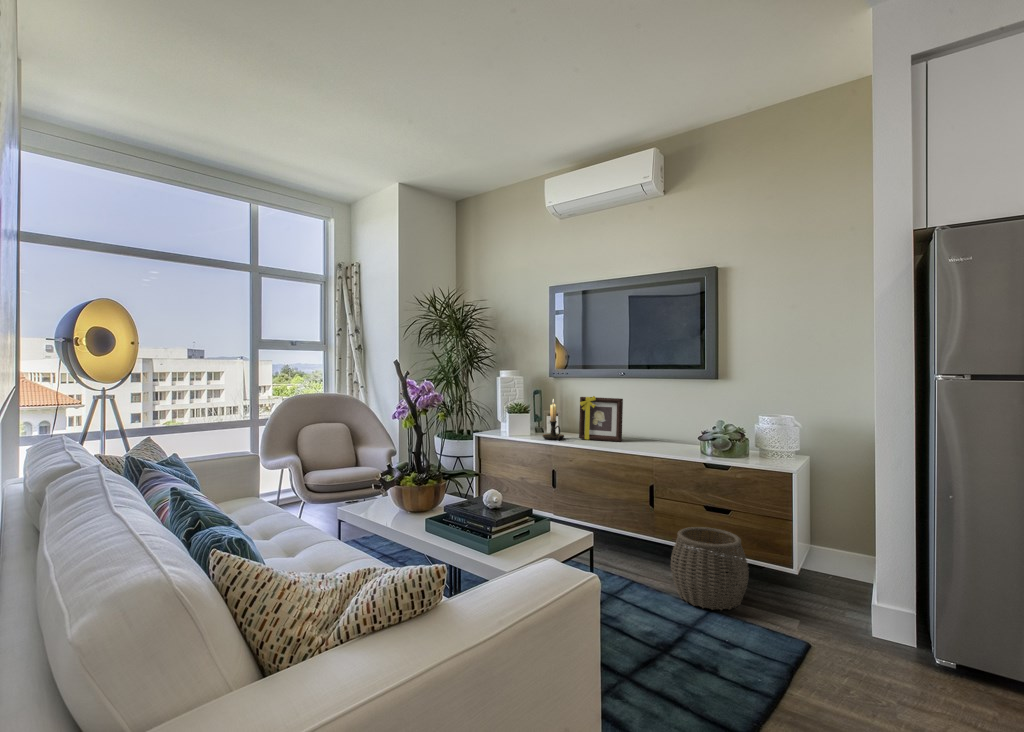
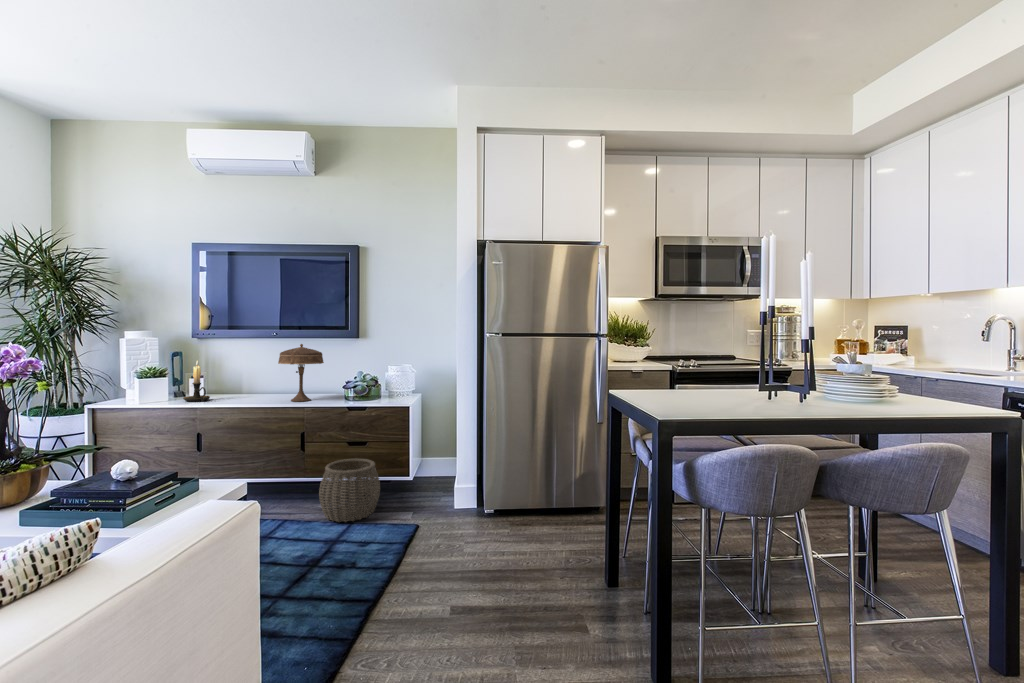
table lamp: none [626,382,676,449] -> present [278,344,324,402]
picture frame: present [579,396,623,442] -> none [227,357,274,399]

